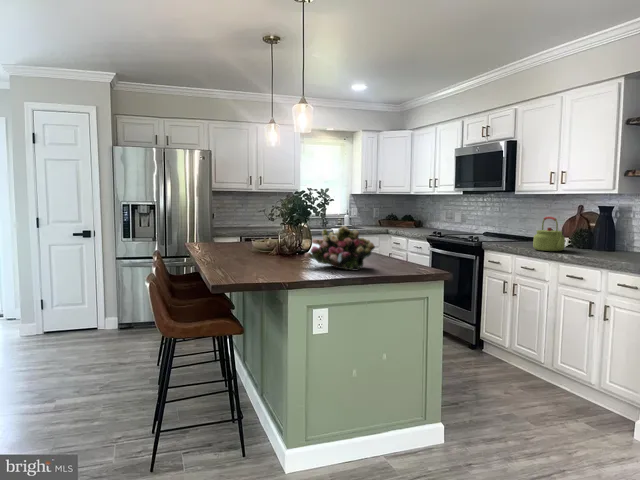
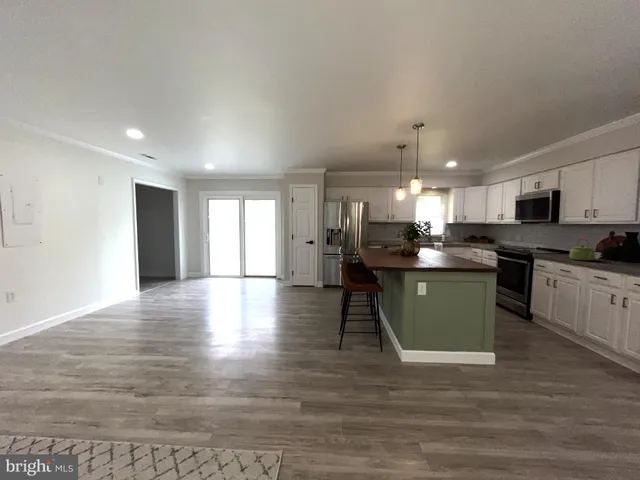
flower arrangement: present [305,226,375,270] -> none [415,241,454,265]

